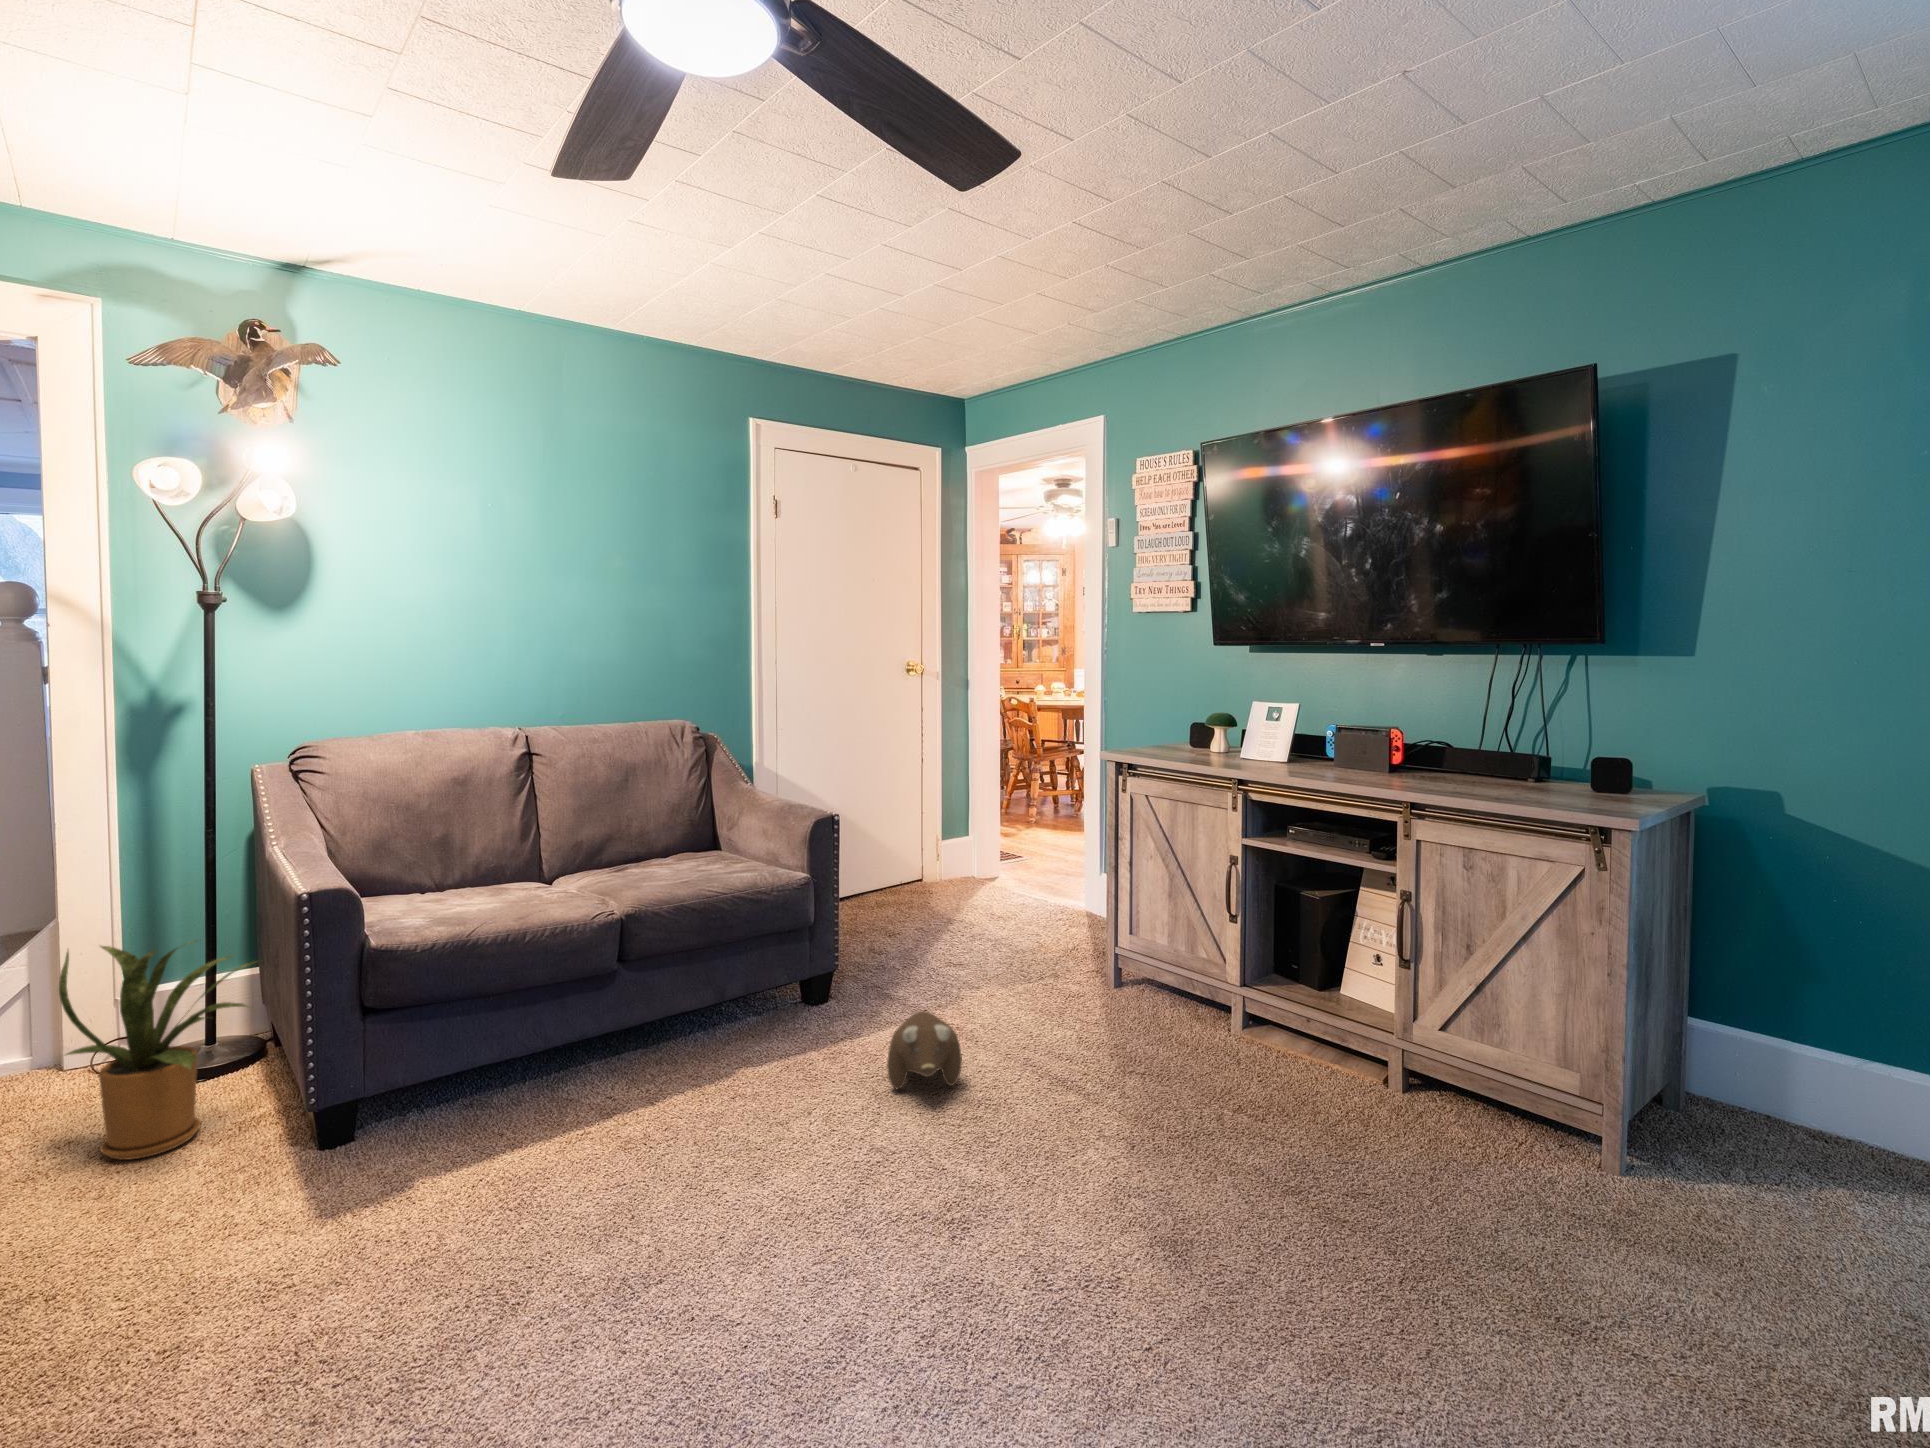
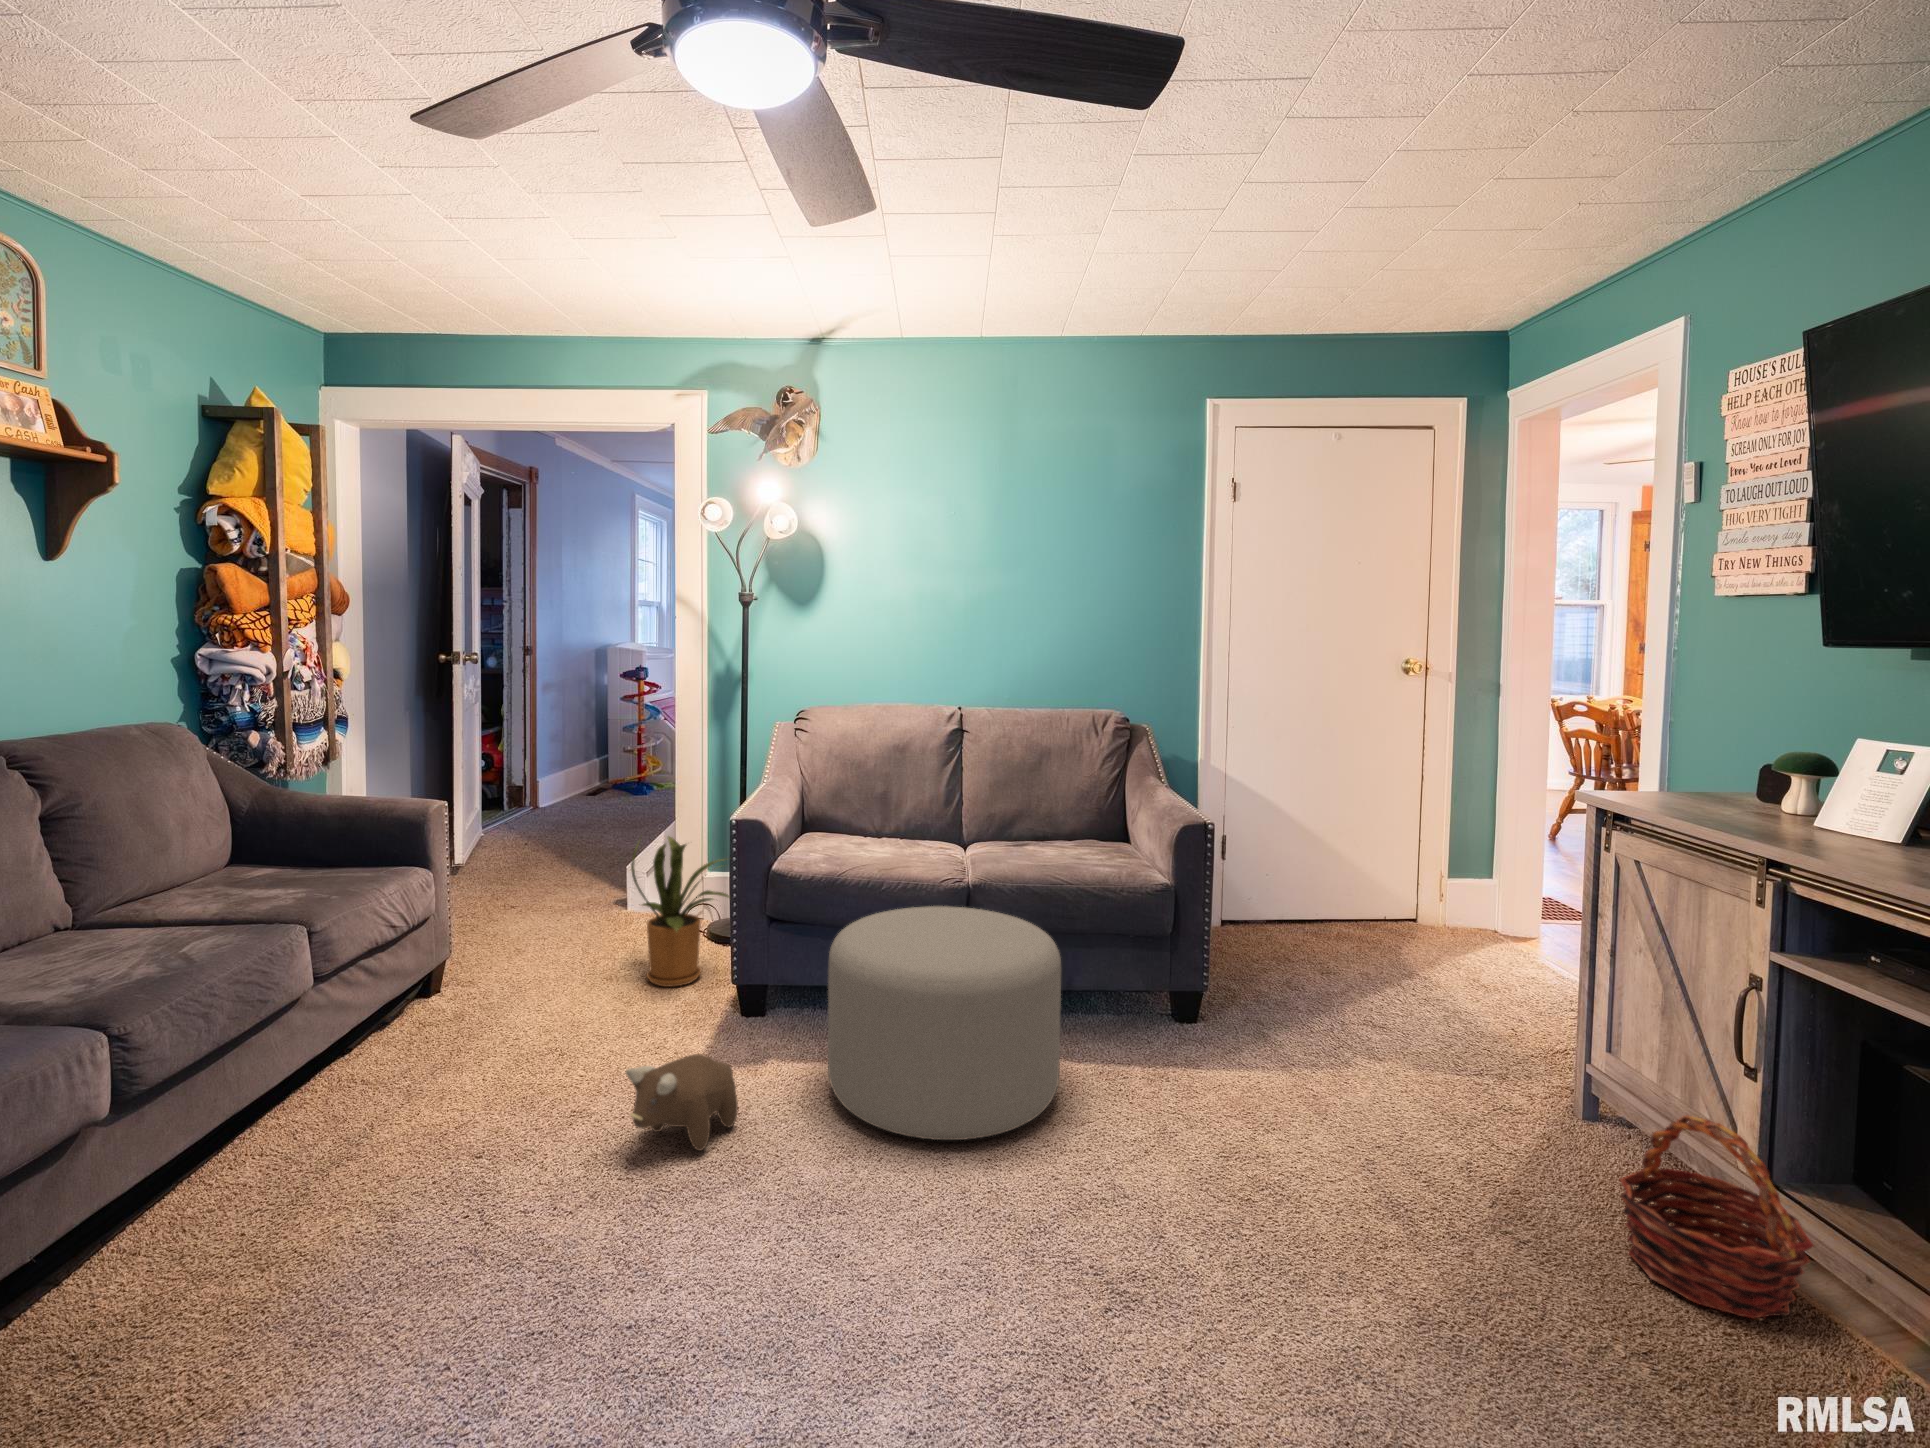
ottoman: none [514,936,779,1192] -> present [828,906,1061,1140]
basket: none [1186,955,1286,1073] -> present [1620,1115,1814,1318]
plush toy: present [887,1011,962,1089] -> present [626,1054,738,1151]

